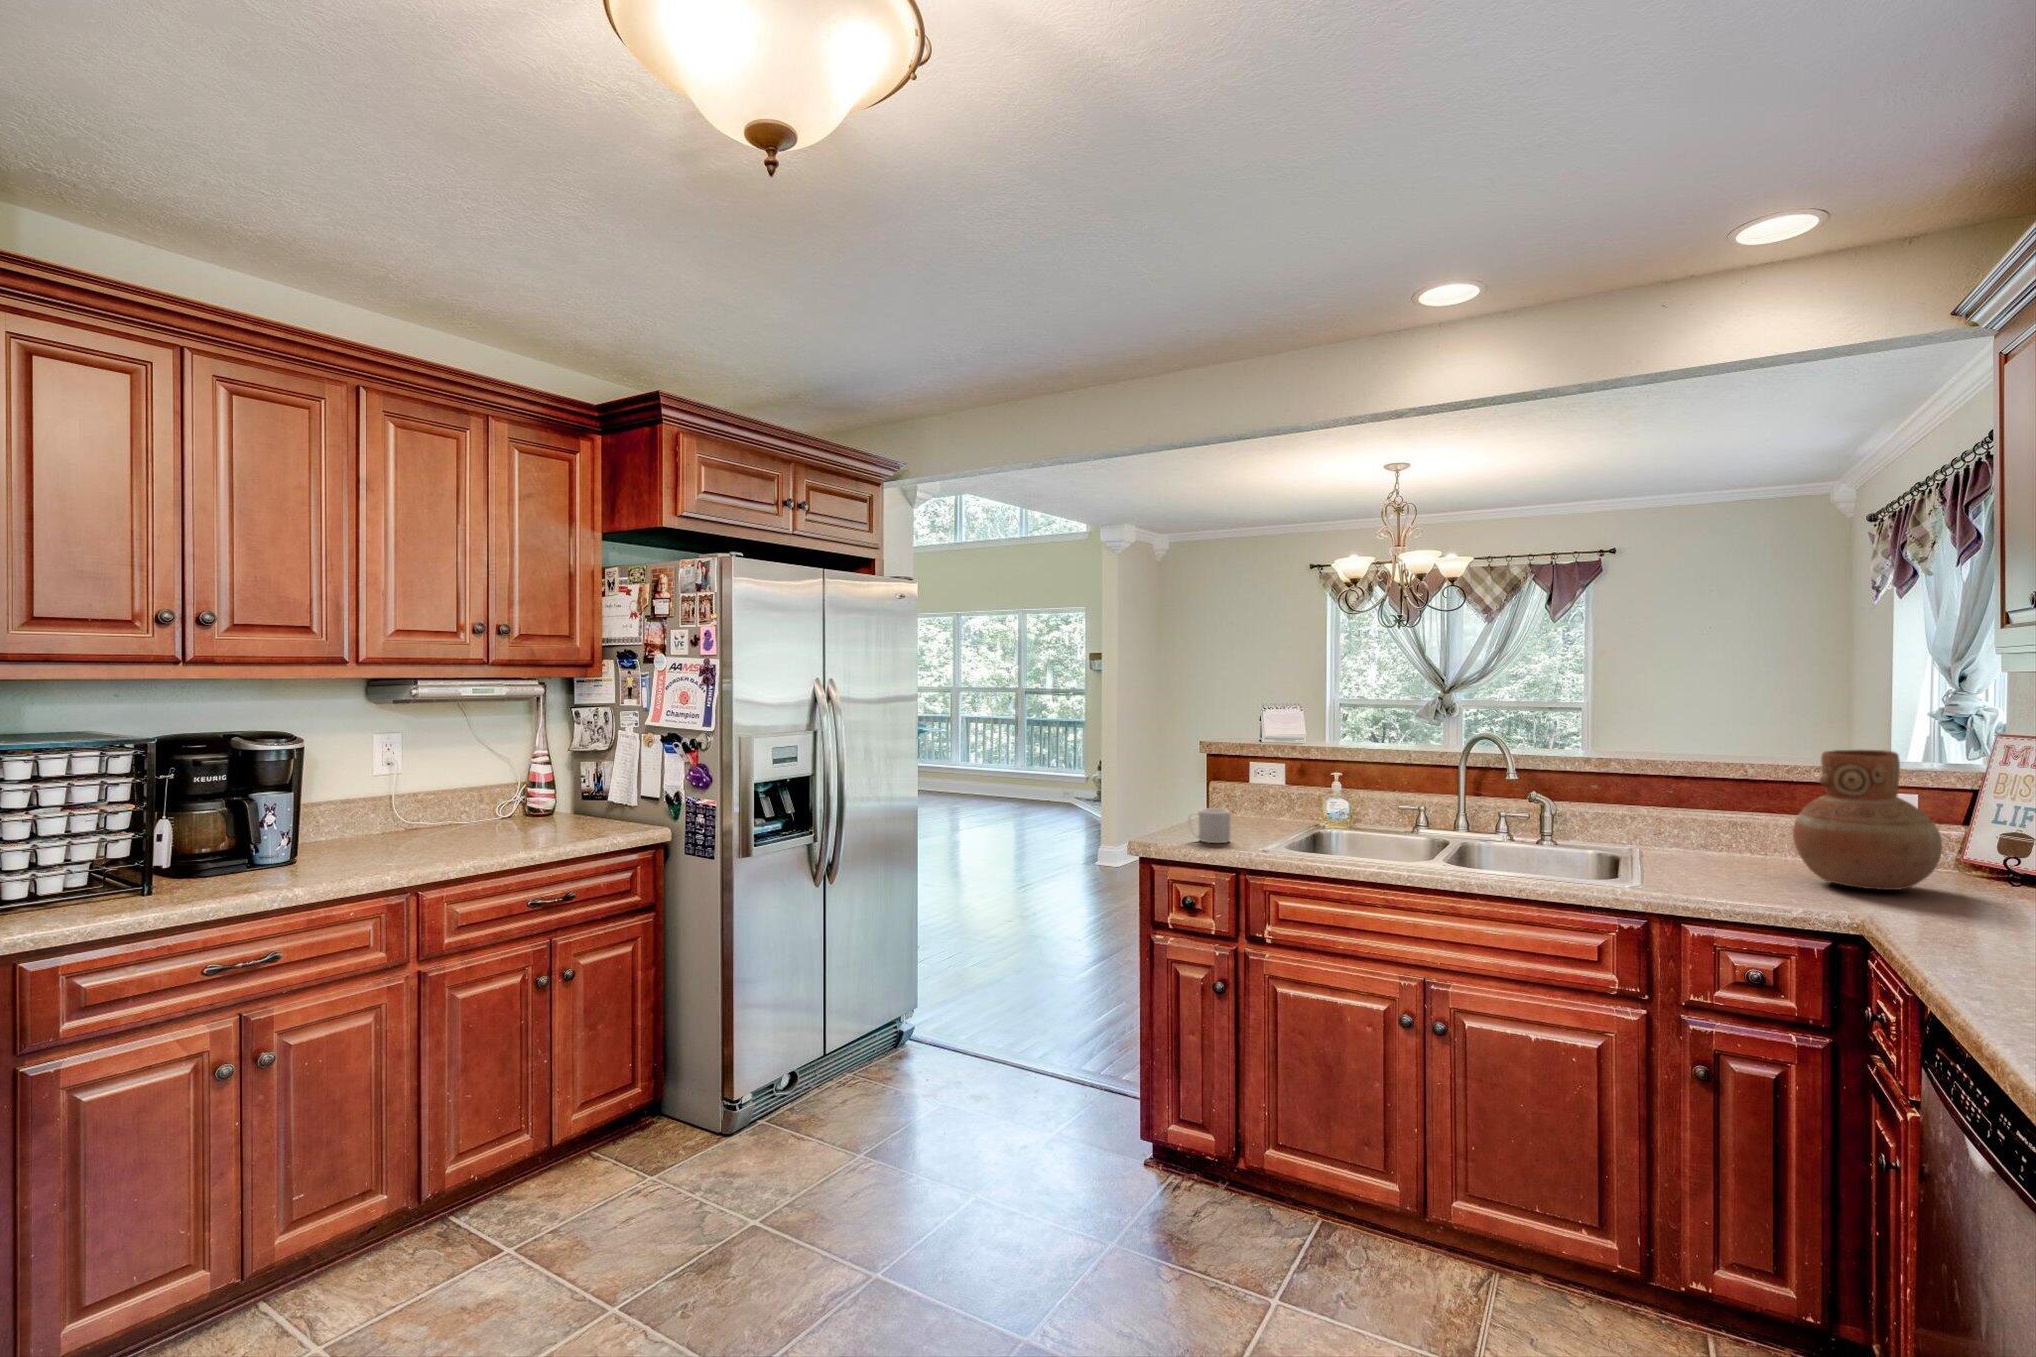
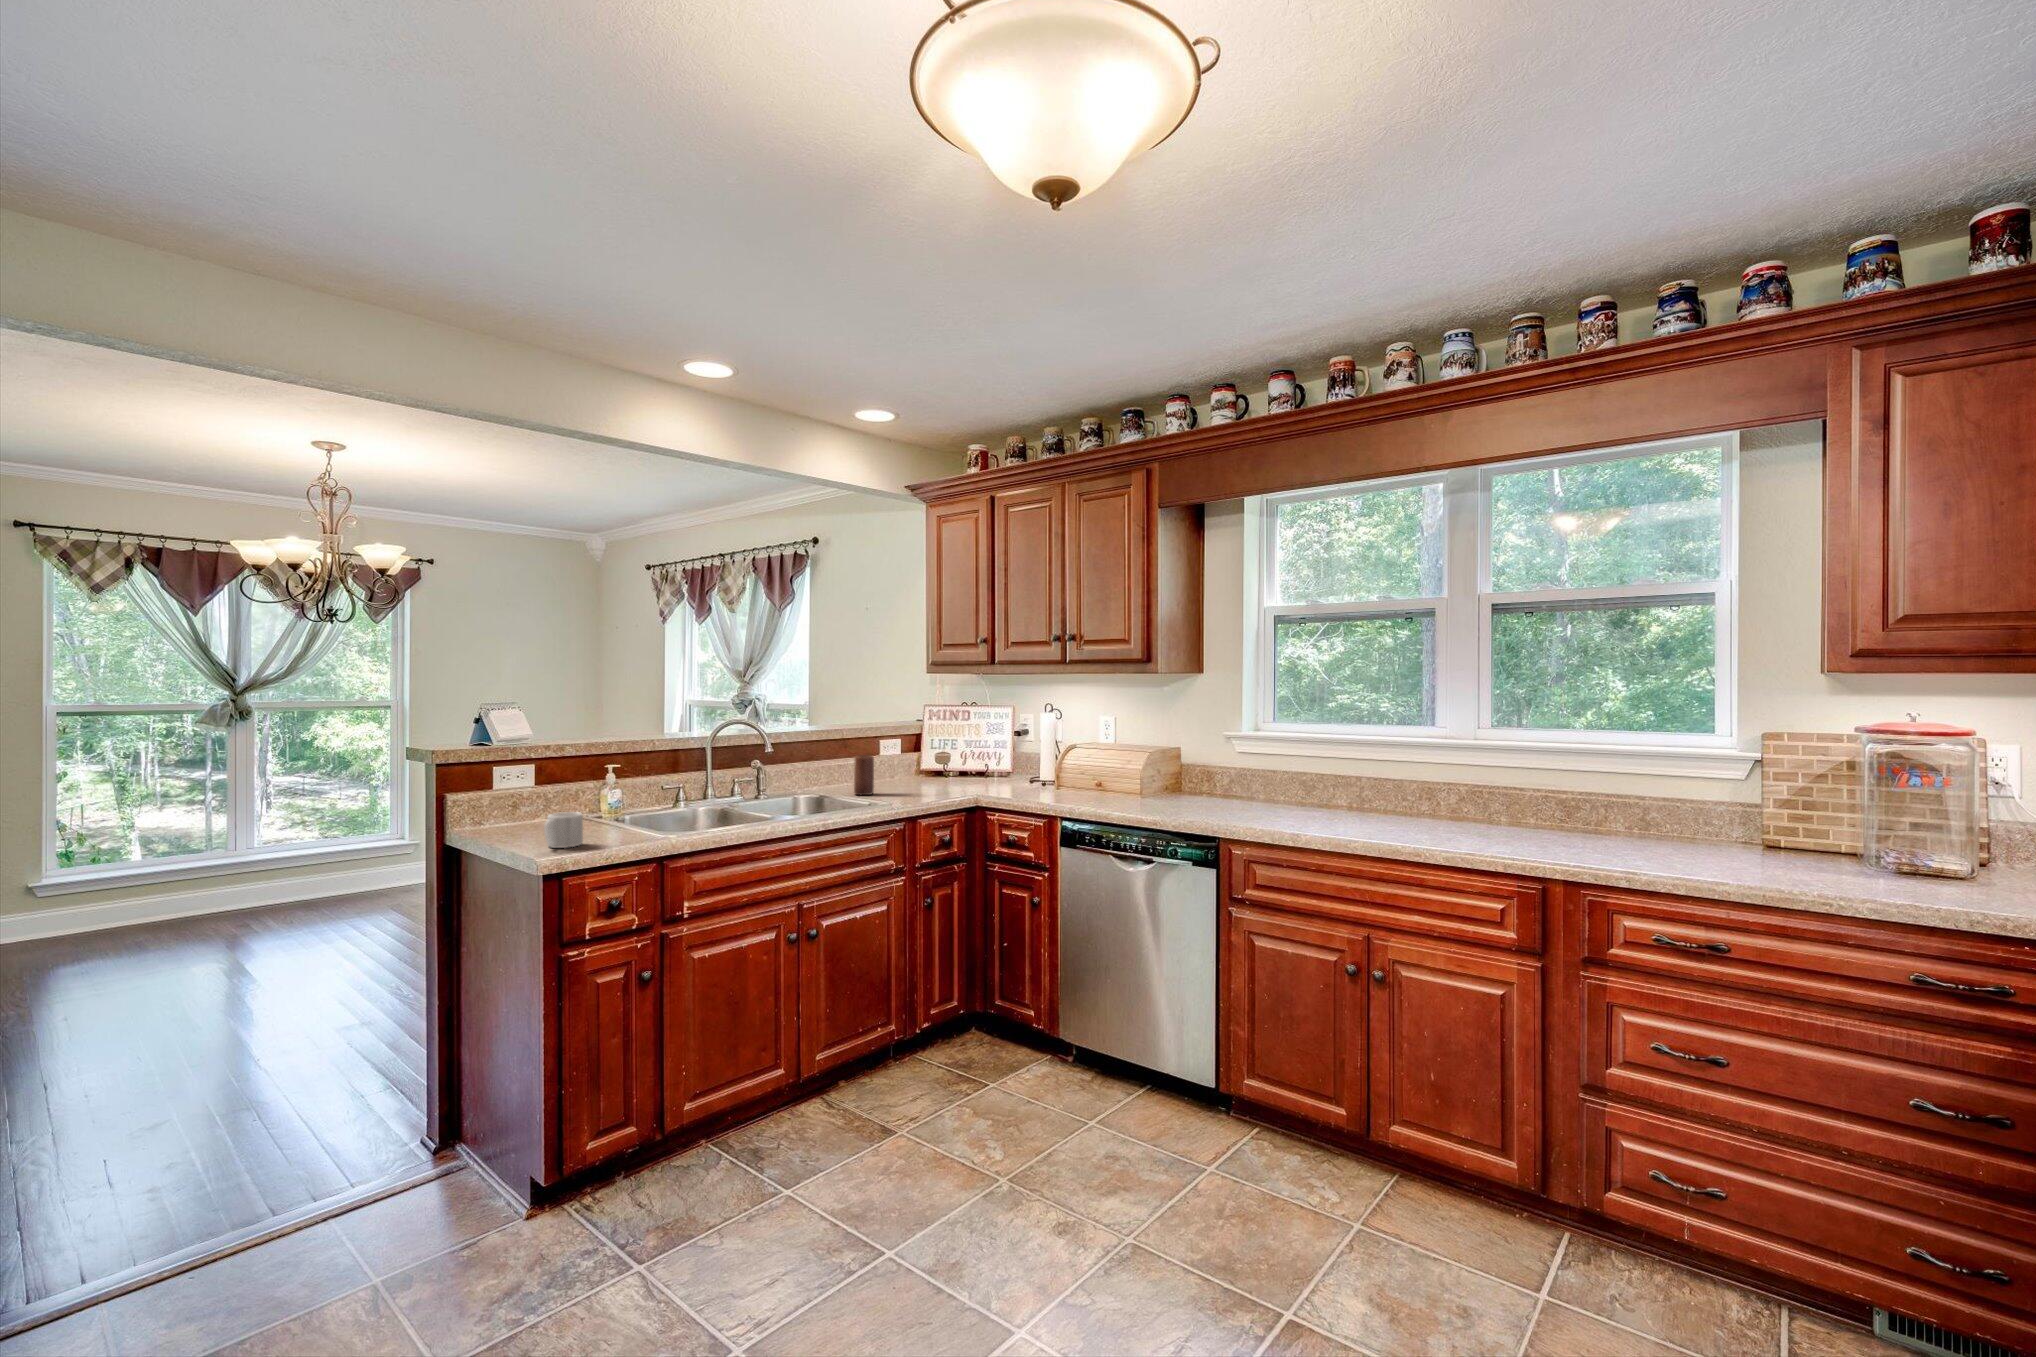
vase: present [1793,750,1942,890] -> none [895,715,957,790]
candle: none [1700,805,1738,872] -> present [854,755,874,795]

